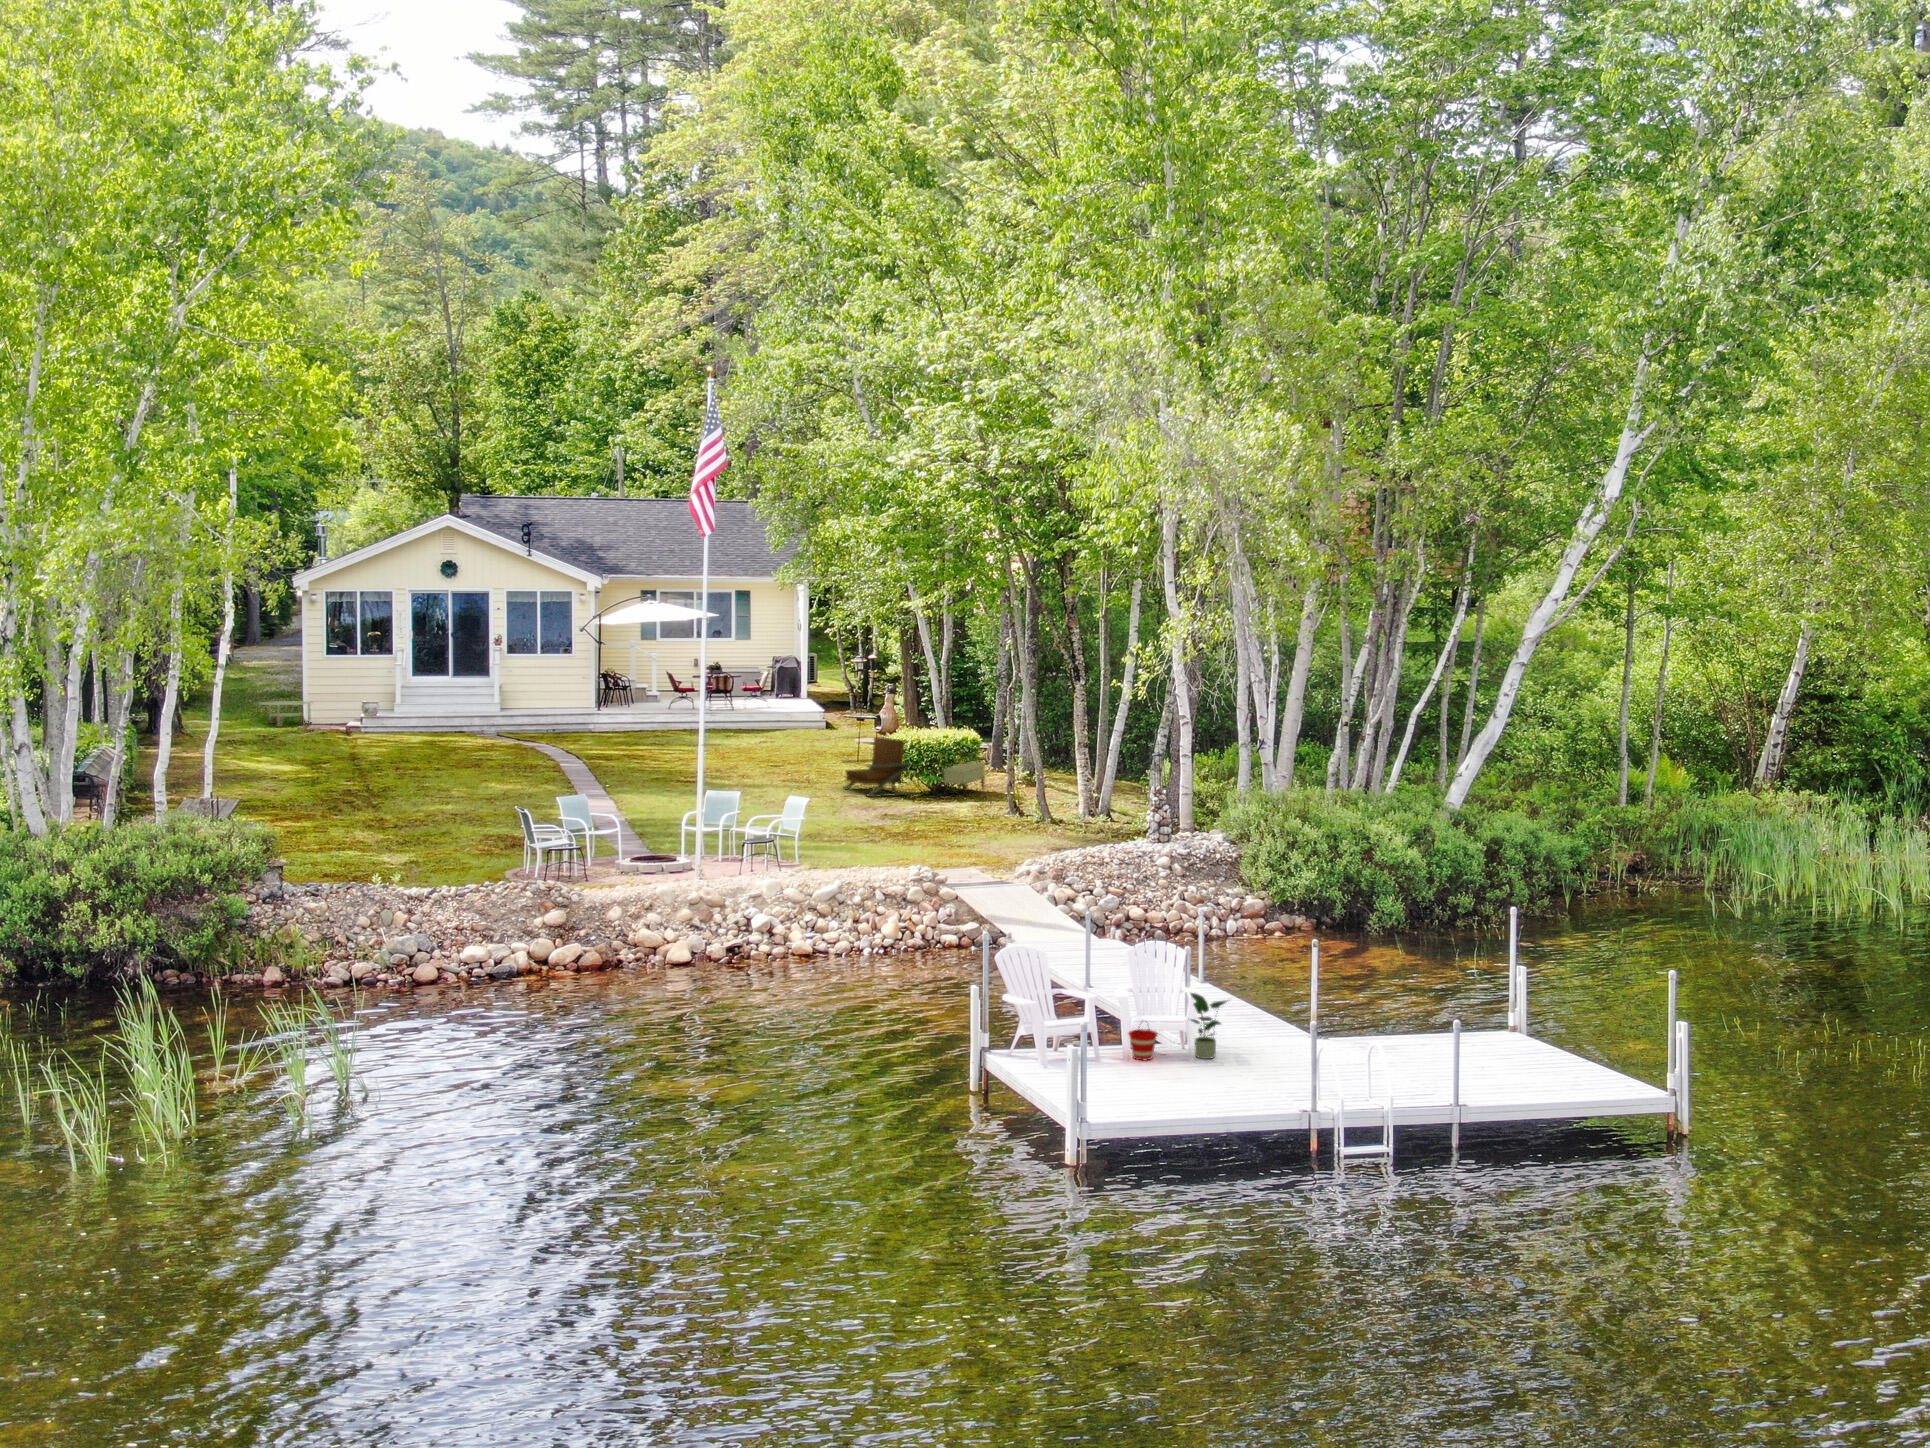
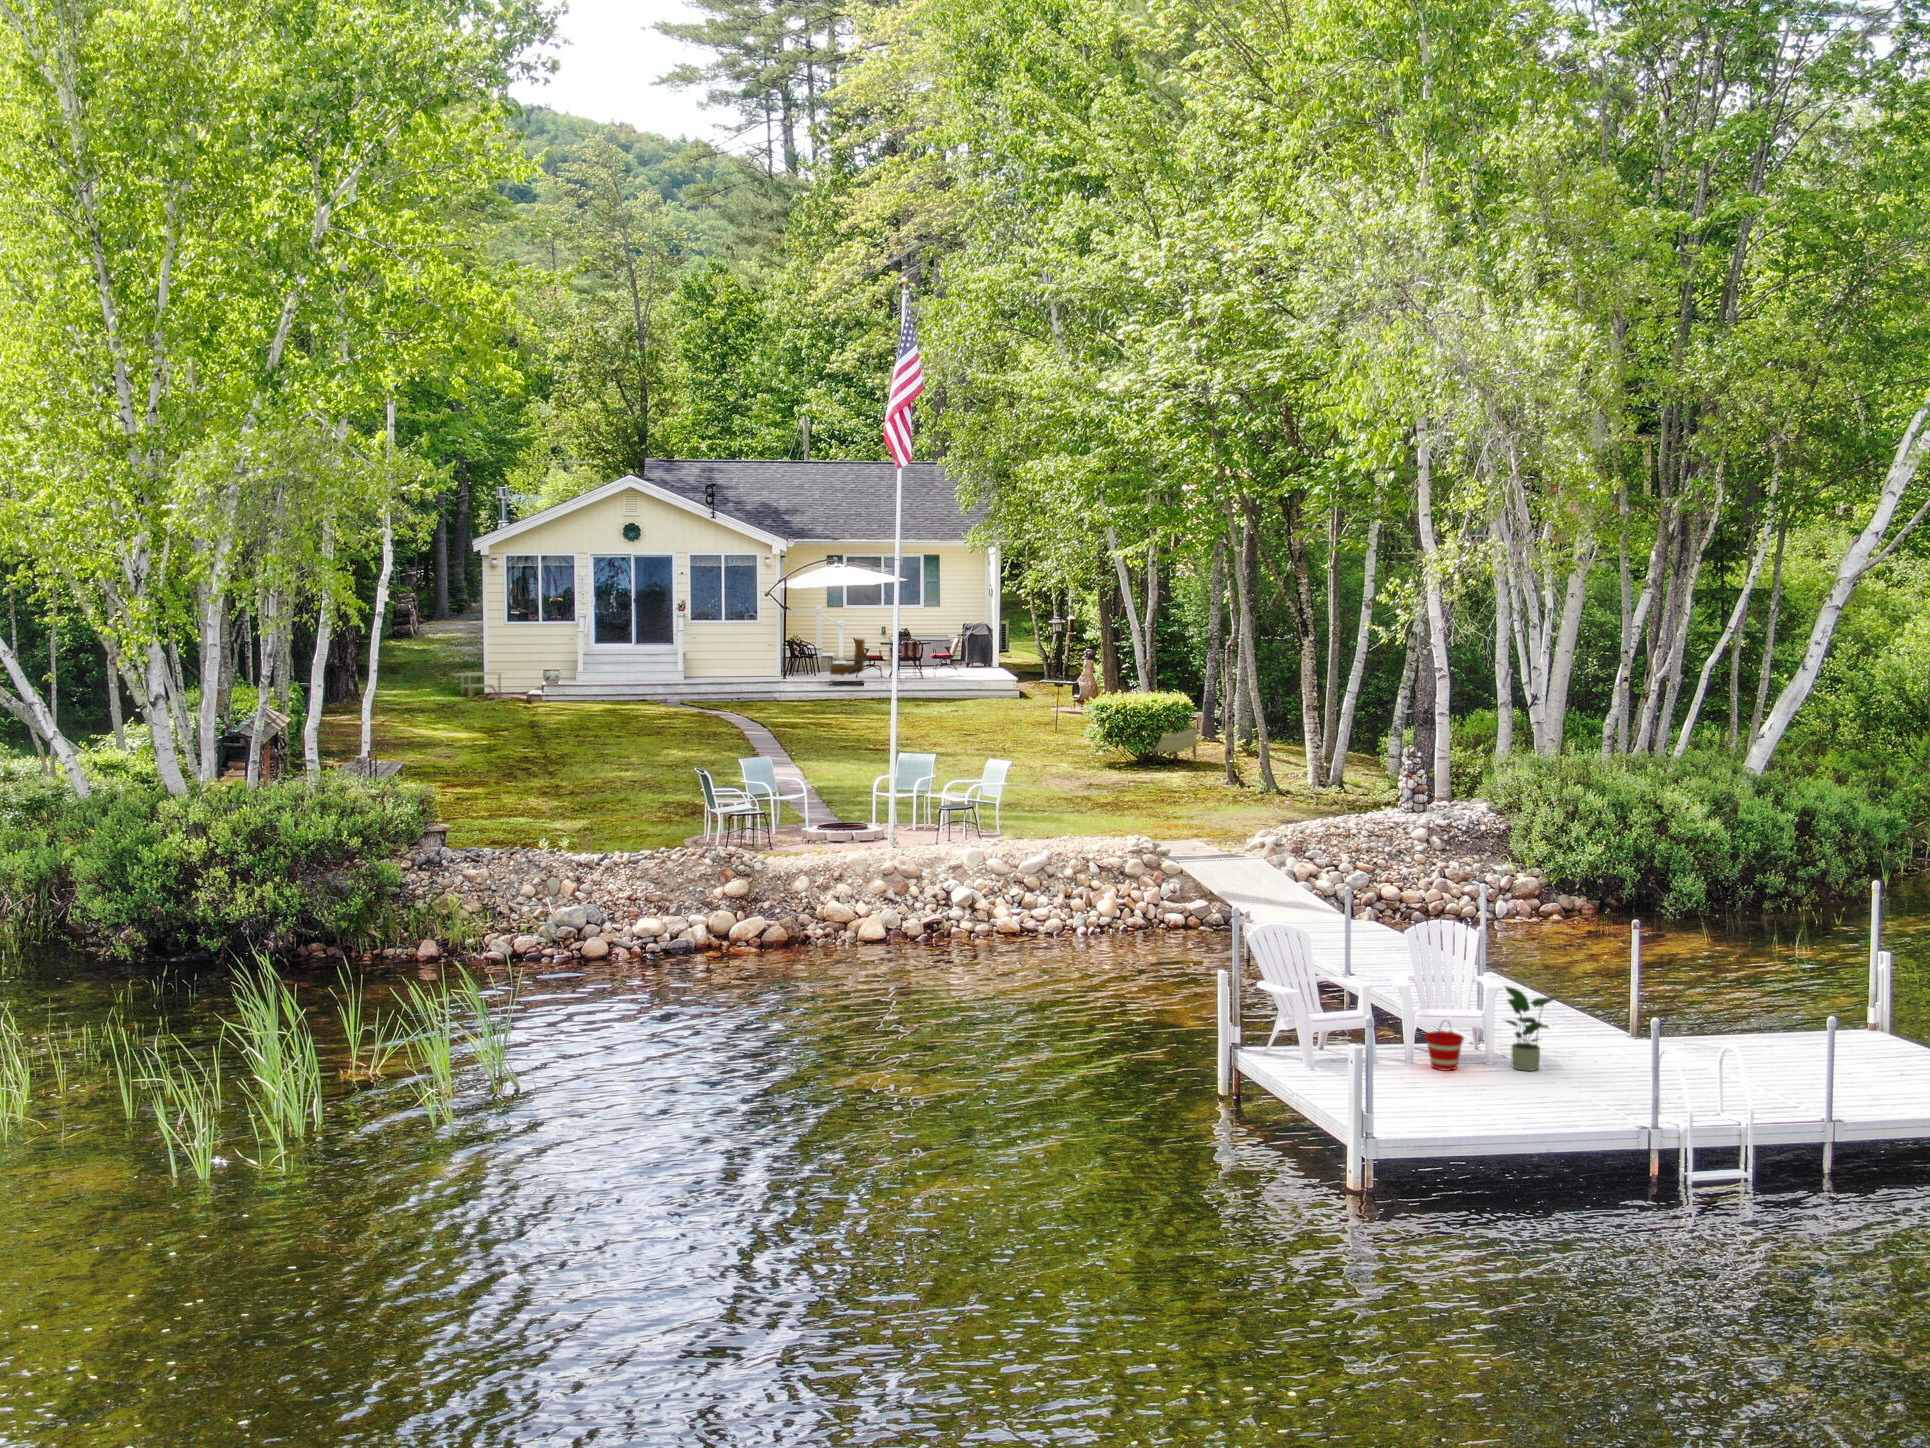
lounge chair: present [842,737,911,797] -> present [829,639,868,685]

